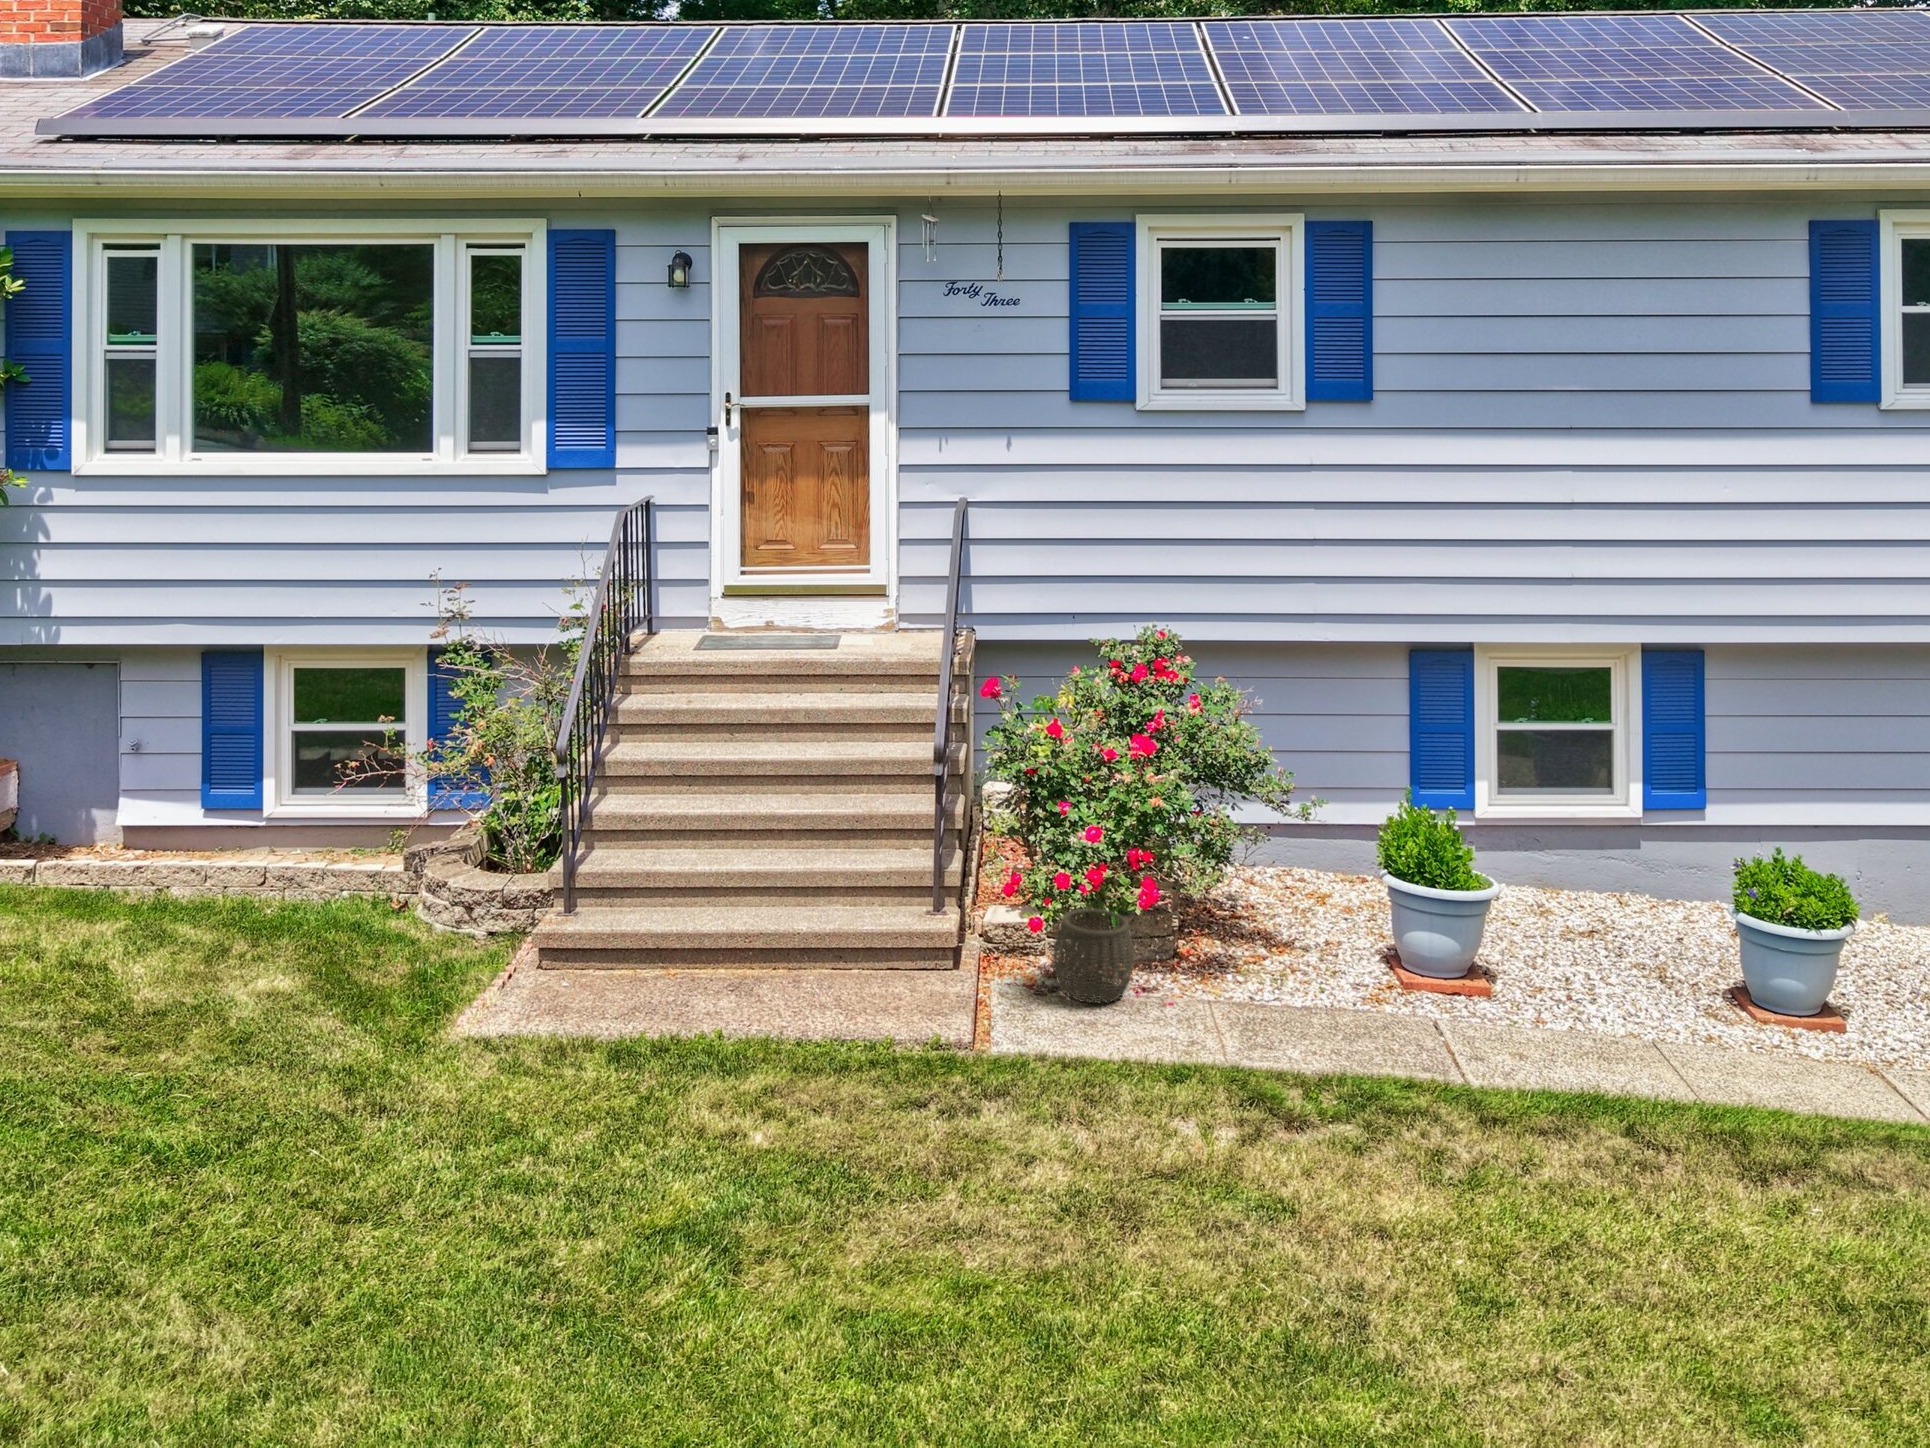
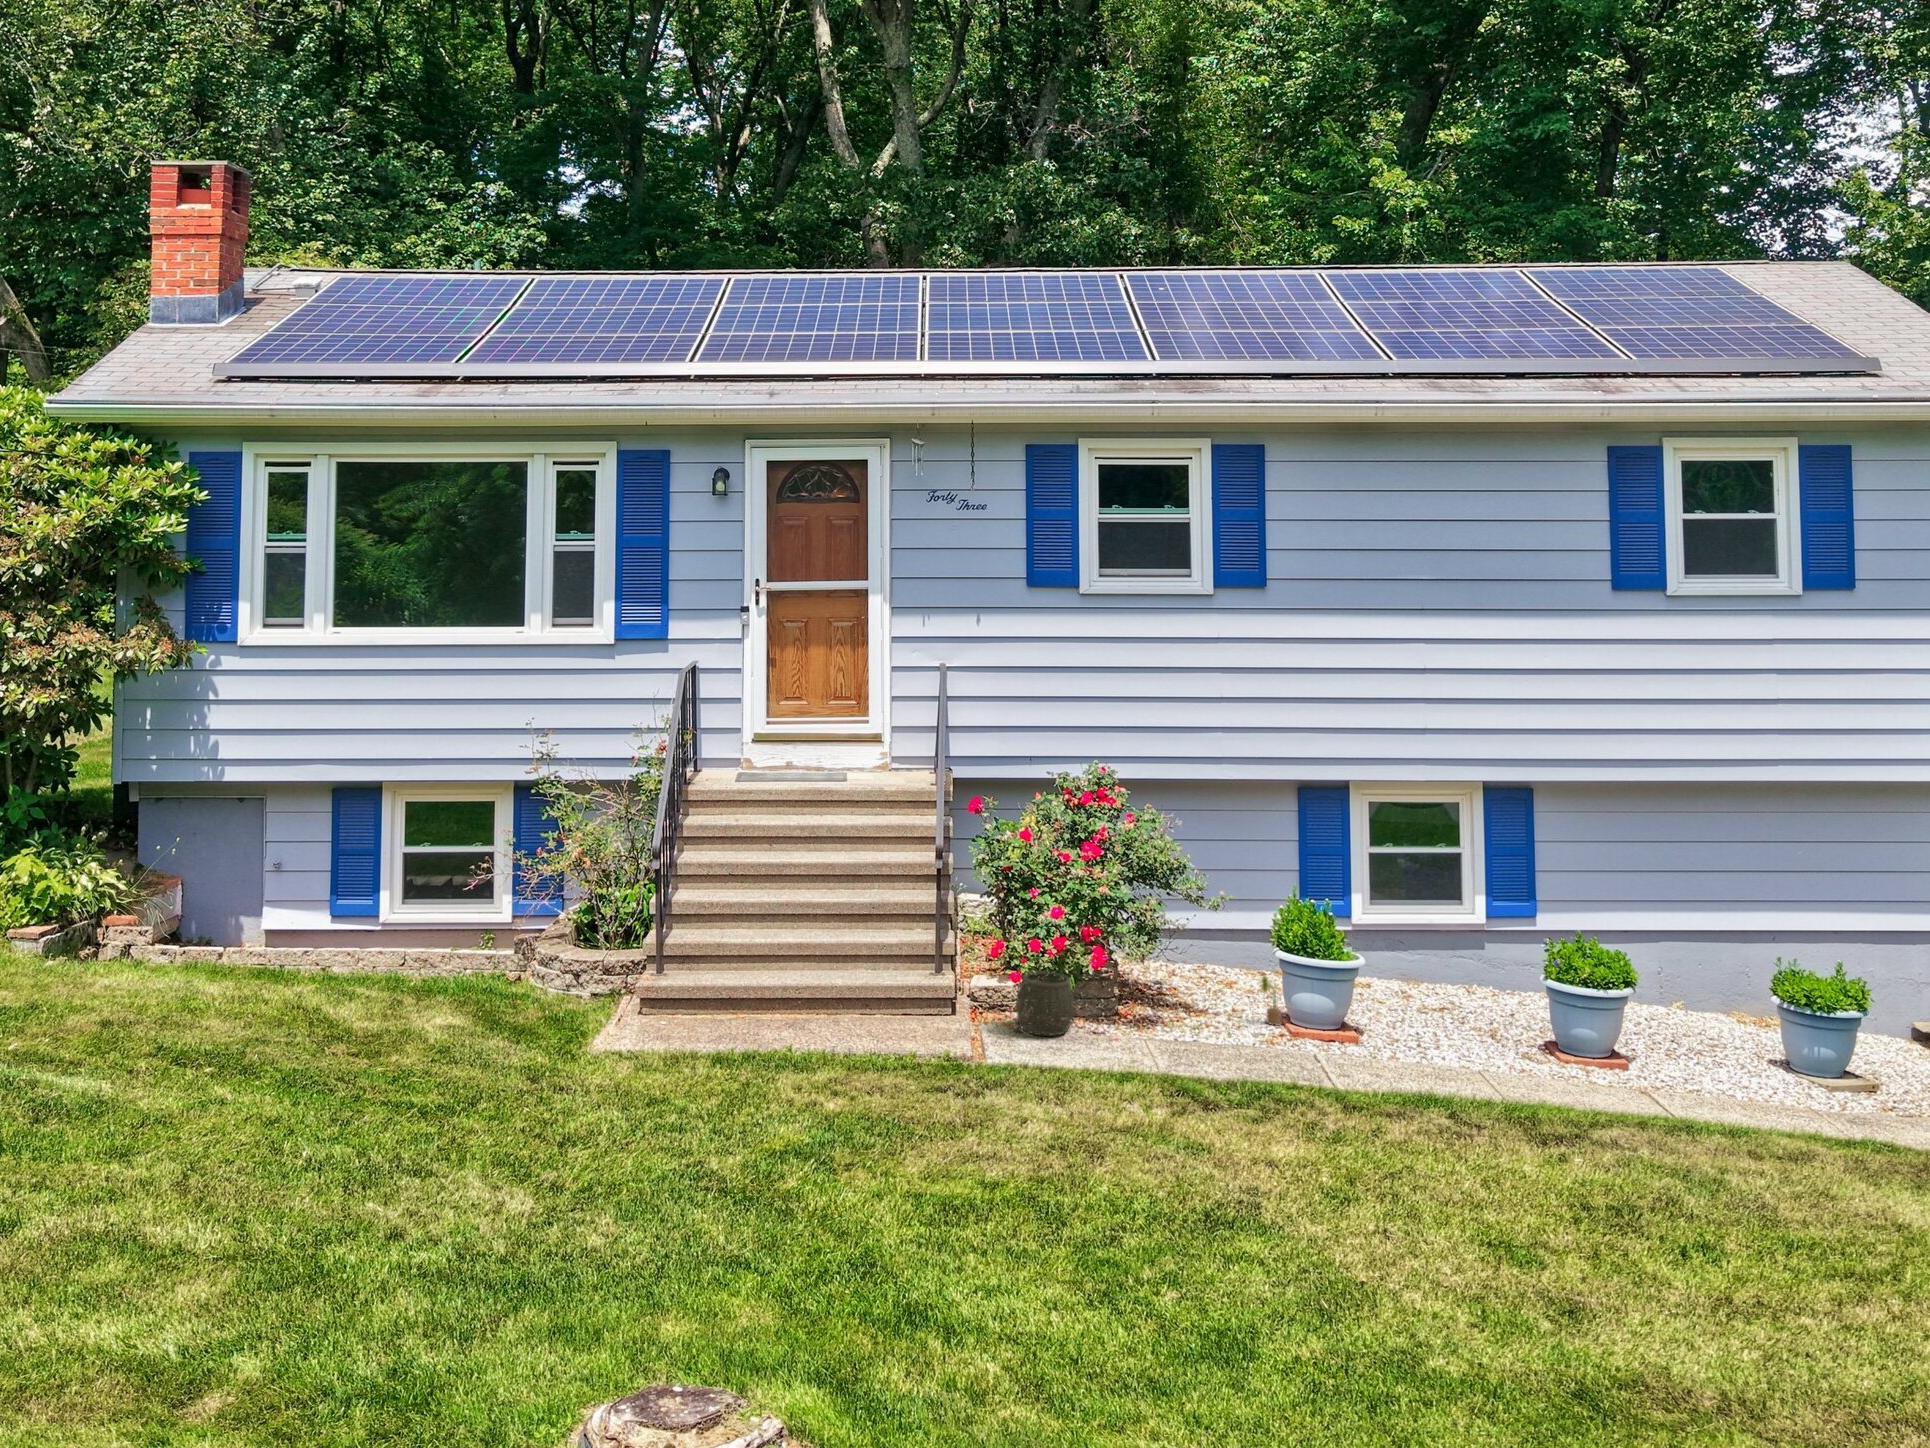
decorative plant: none [1378,902,1410,975] -> present [1261,975,1282,1025]

